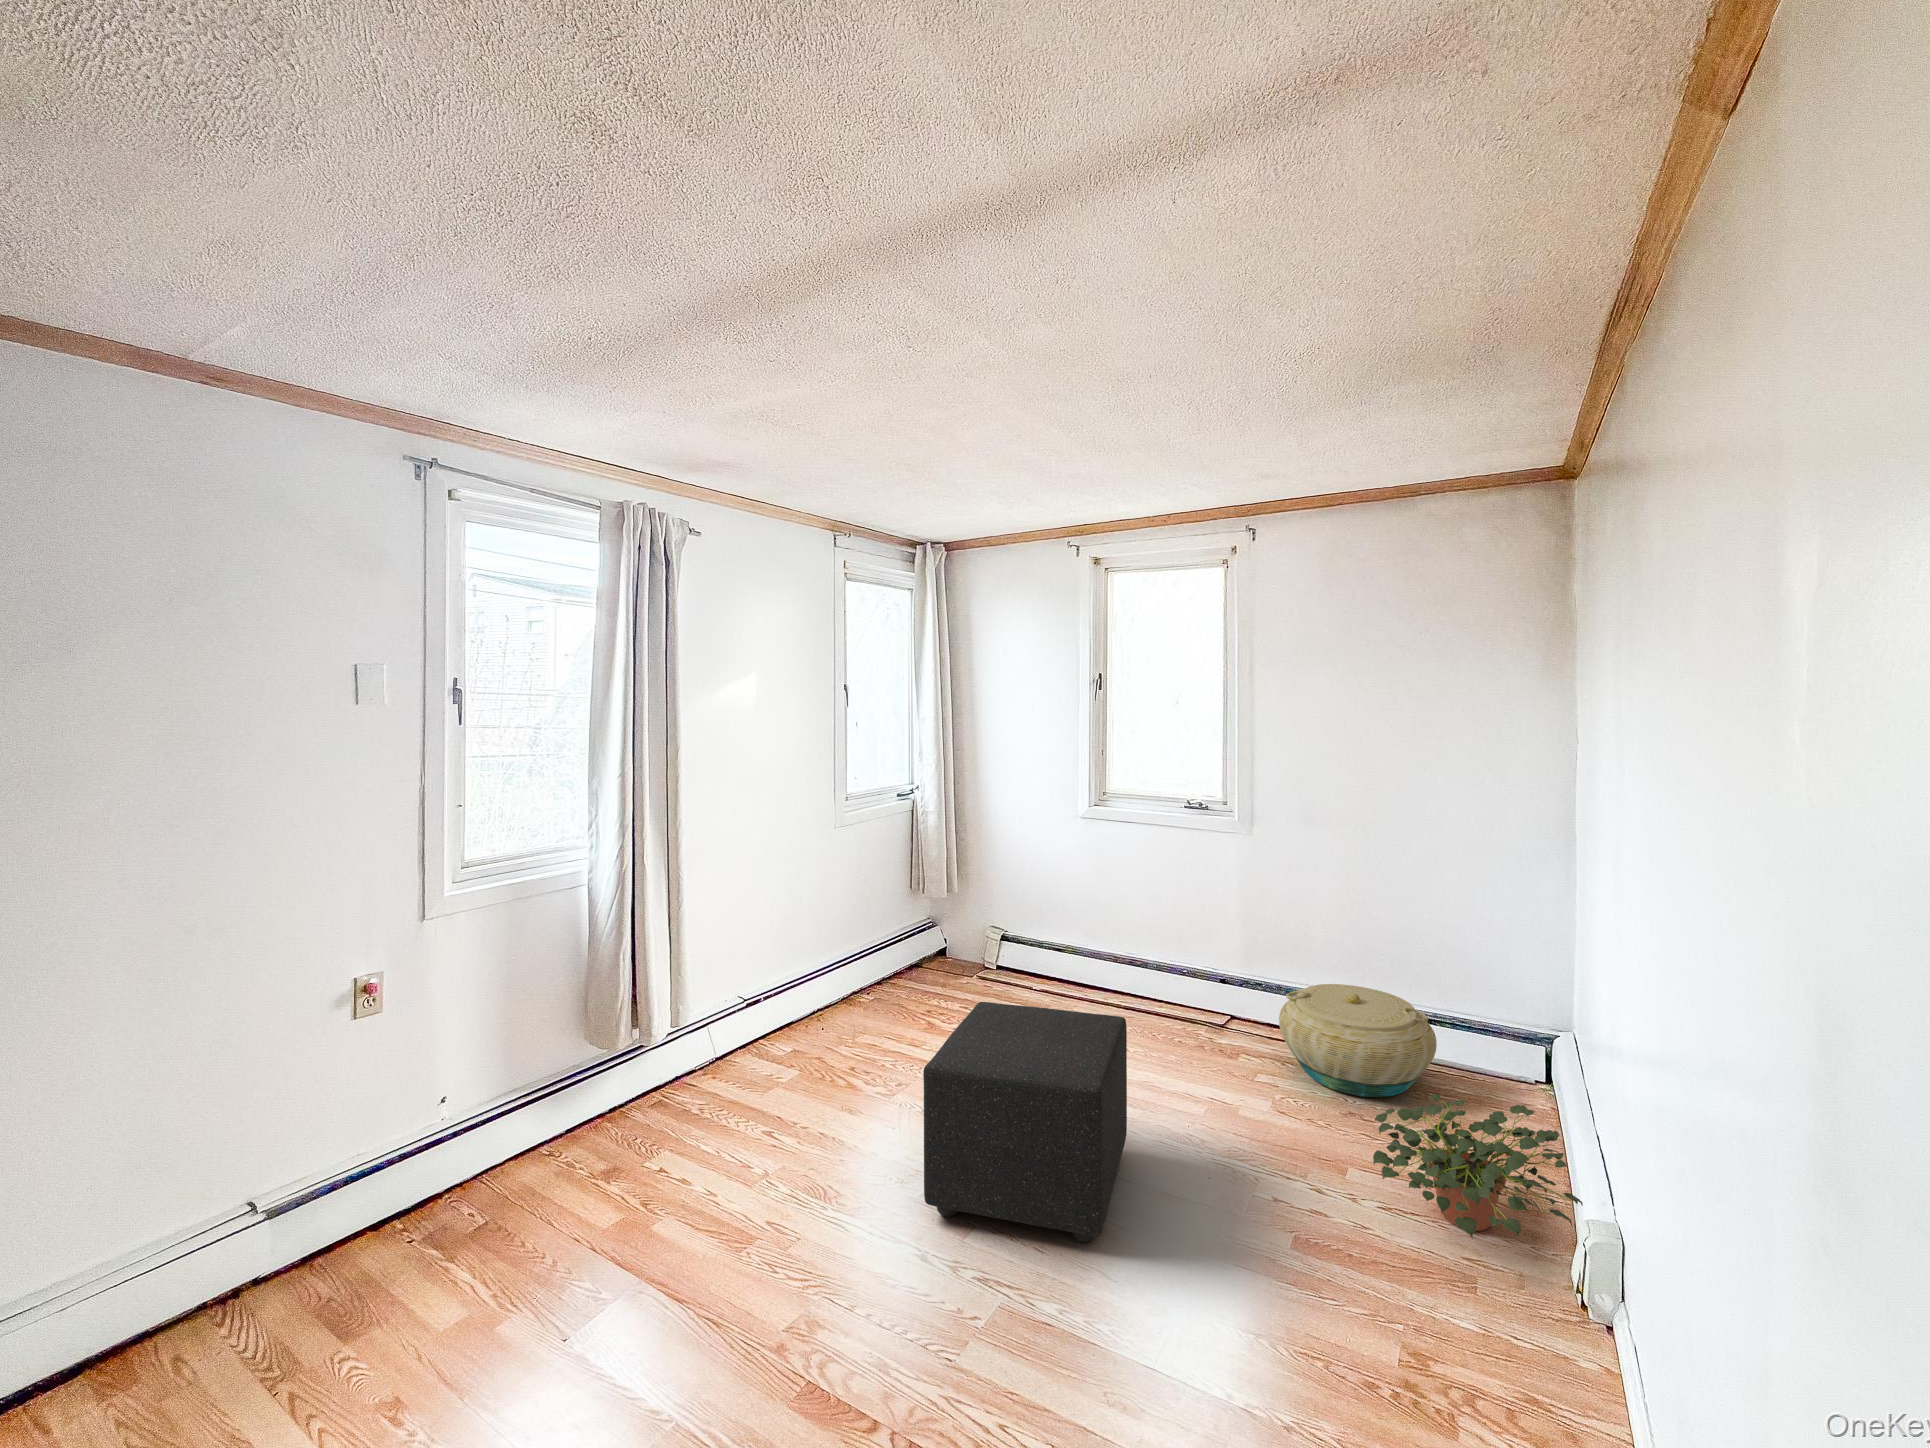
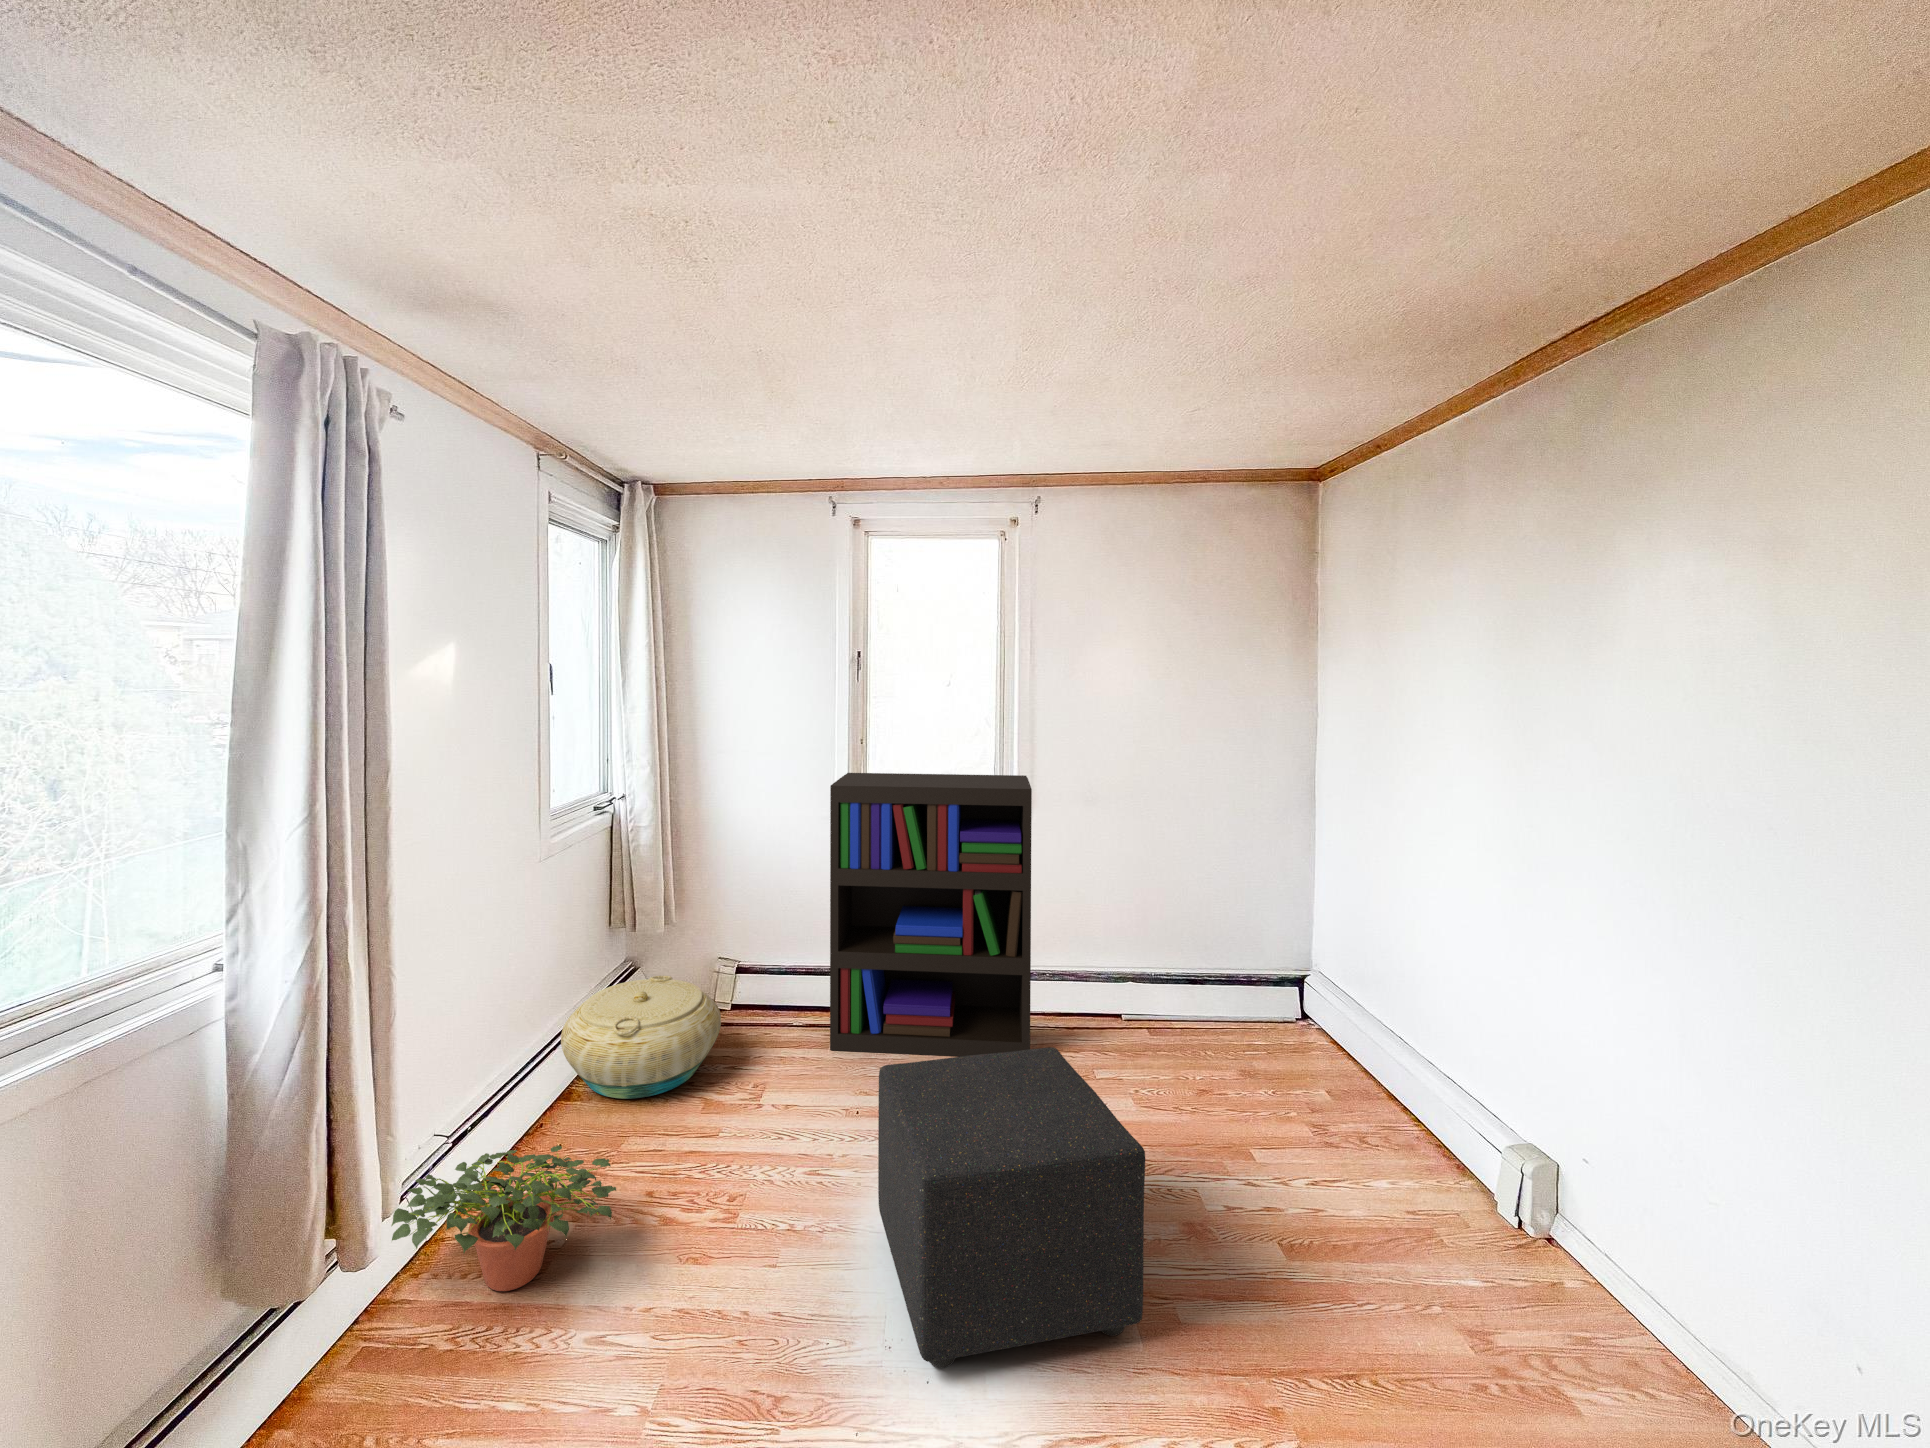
bookshelf: none [1047,779,1240,1054] -> present [830,773,1032,1056]
basket: present [1279,984,1437,1097] -> present [561,976,721,1099]
potted plant: present [1373,1094,1583,1237] -> present [391,1145,616,1291]

